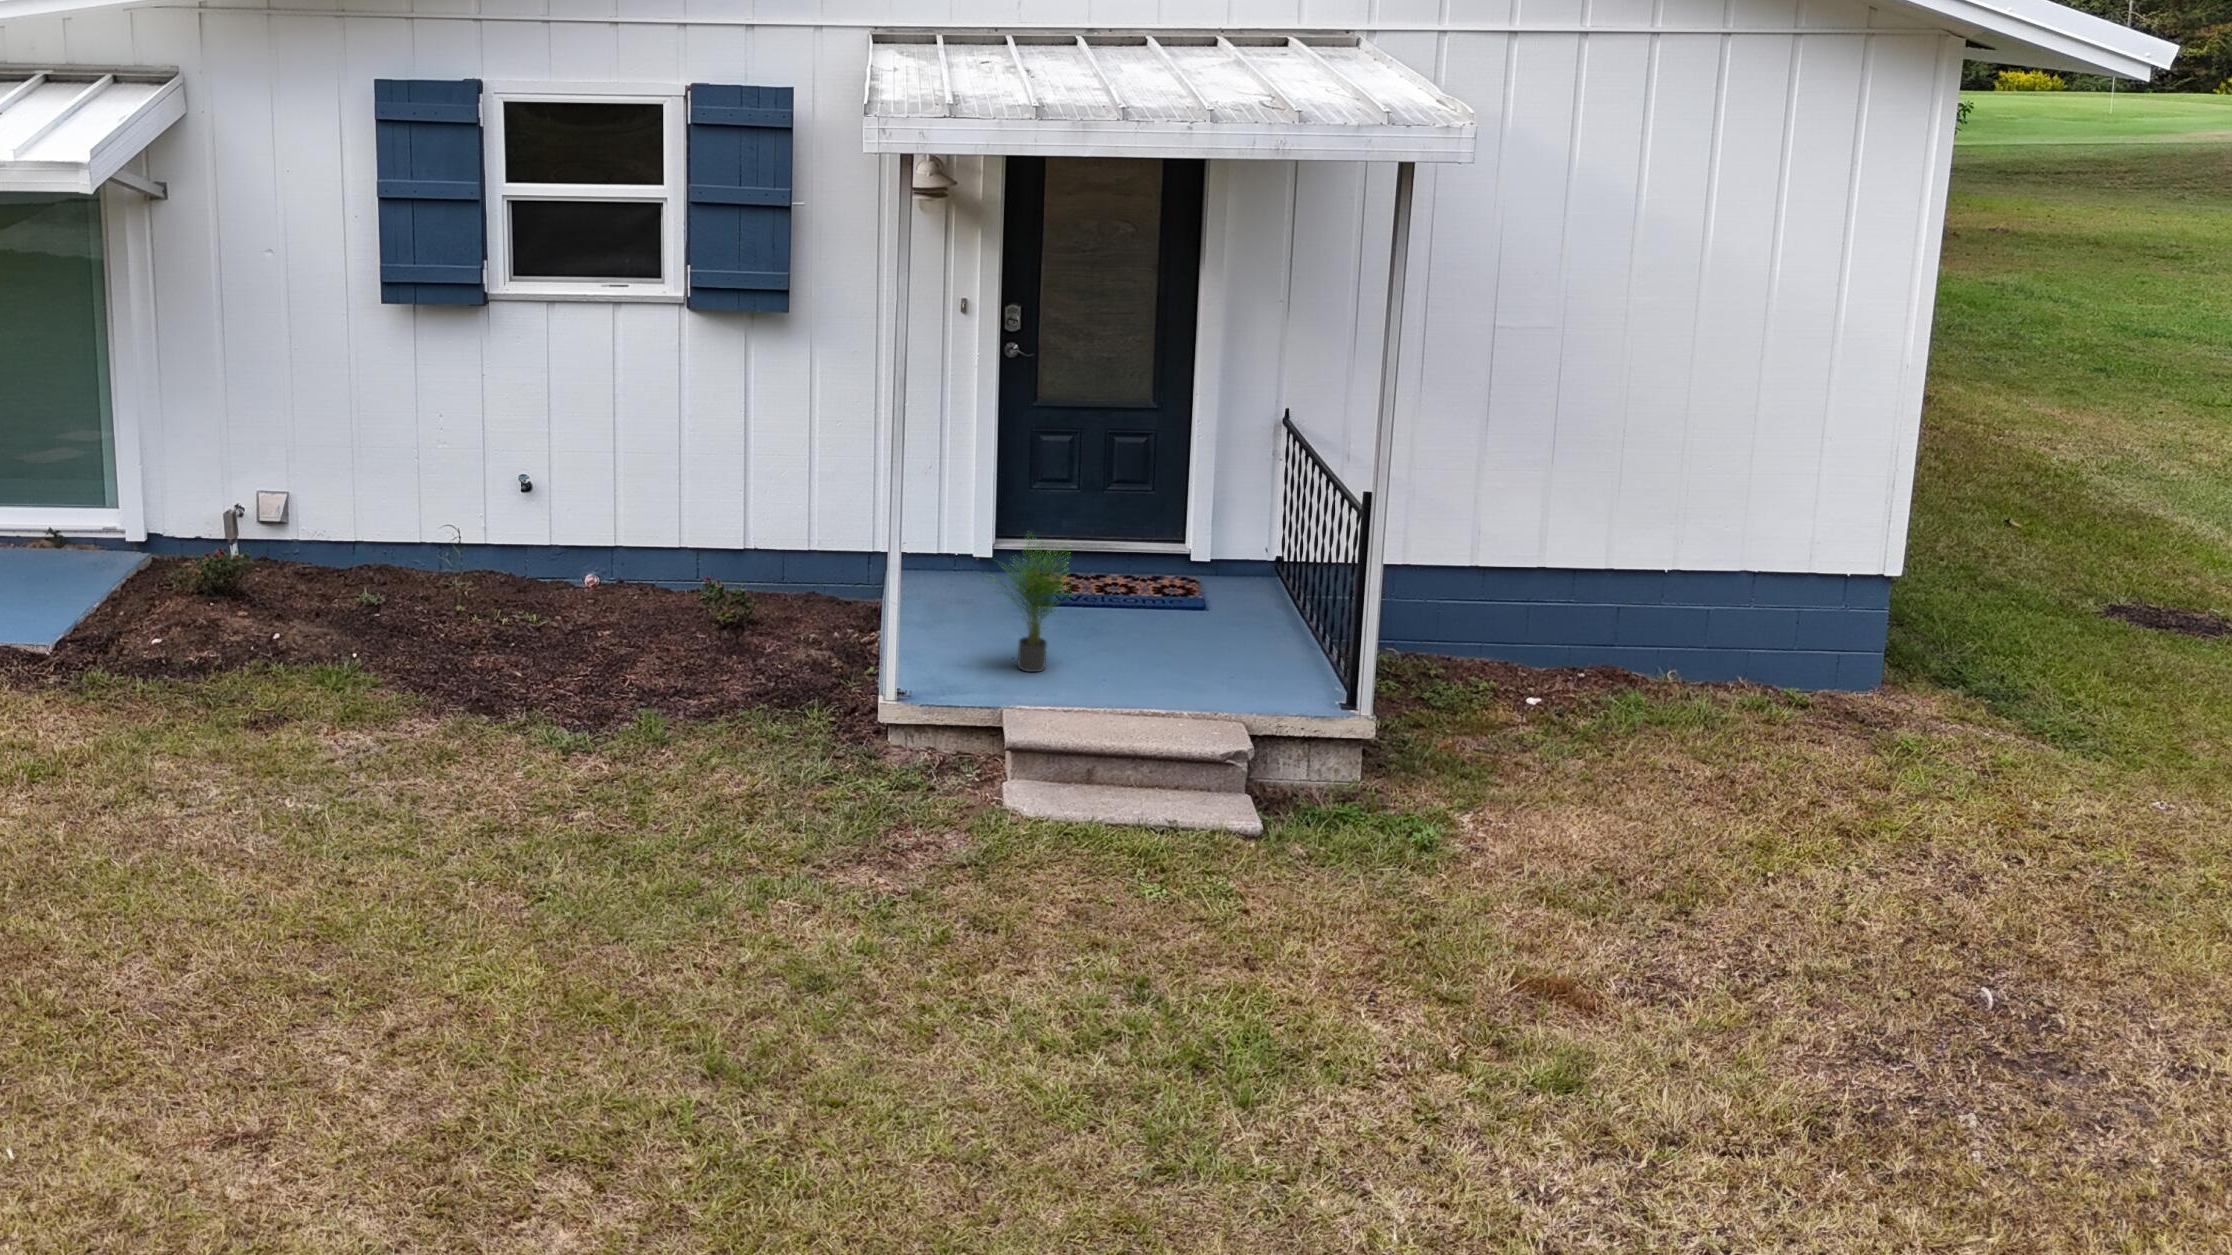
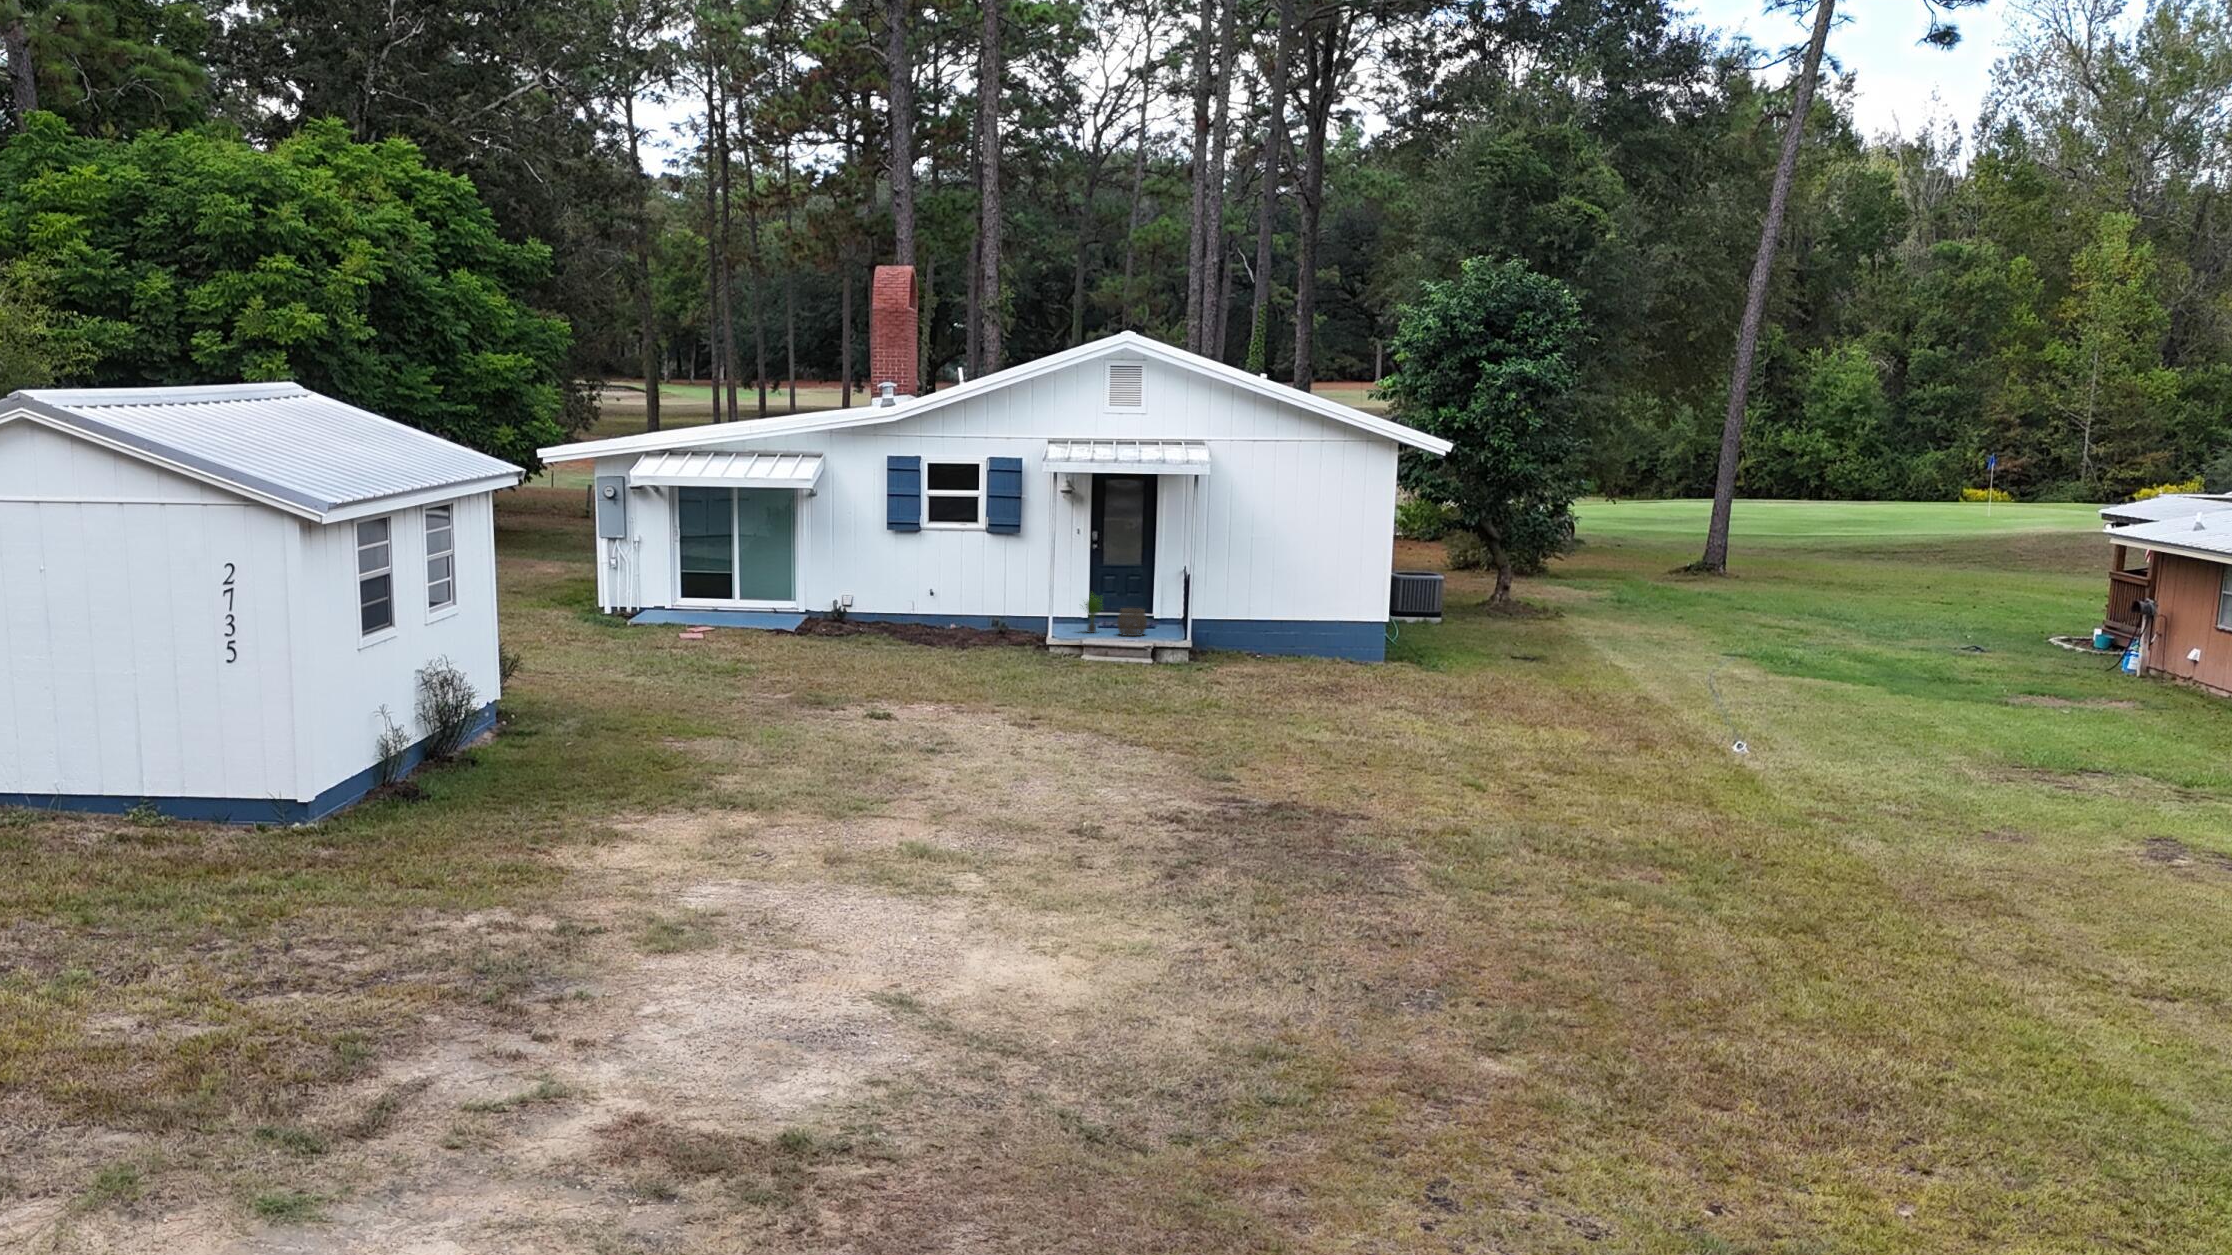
woven basket: none [1124,594,1228,703] -> present [1117,608,1147,636]

